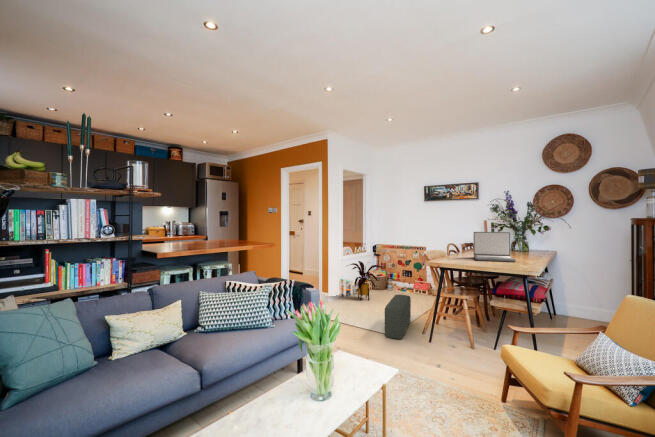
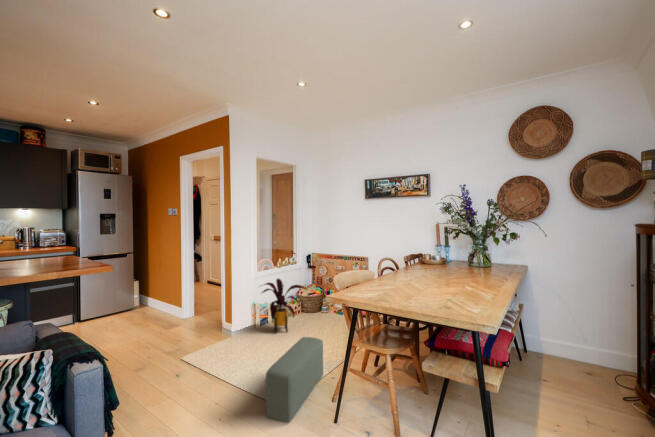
laptop: present [474,232,516,262] -> none [406,247,463,298]

